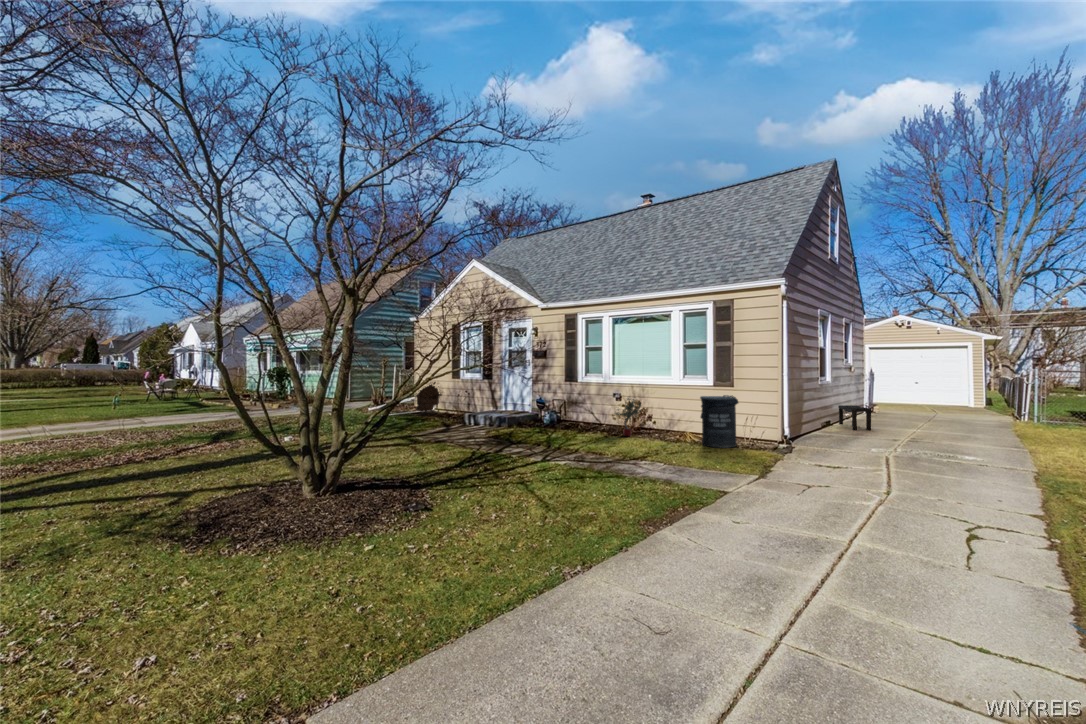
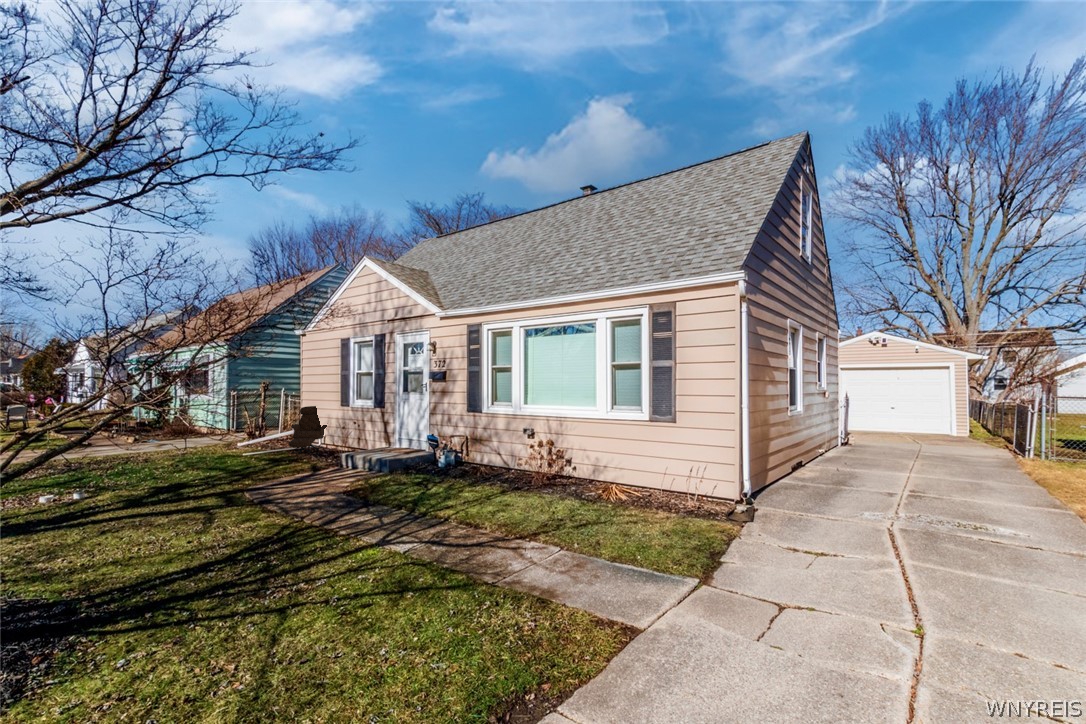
trash can: present [700,395,738,448] -> none [631,434,684,511]
potted tree: present [614,397,641,437] -> none [521,434,558,489]
bench: present [838,405,871,430] -> none [812,441,855,475]

